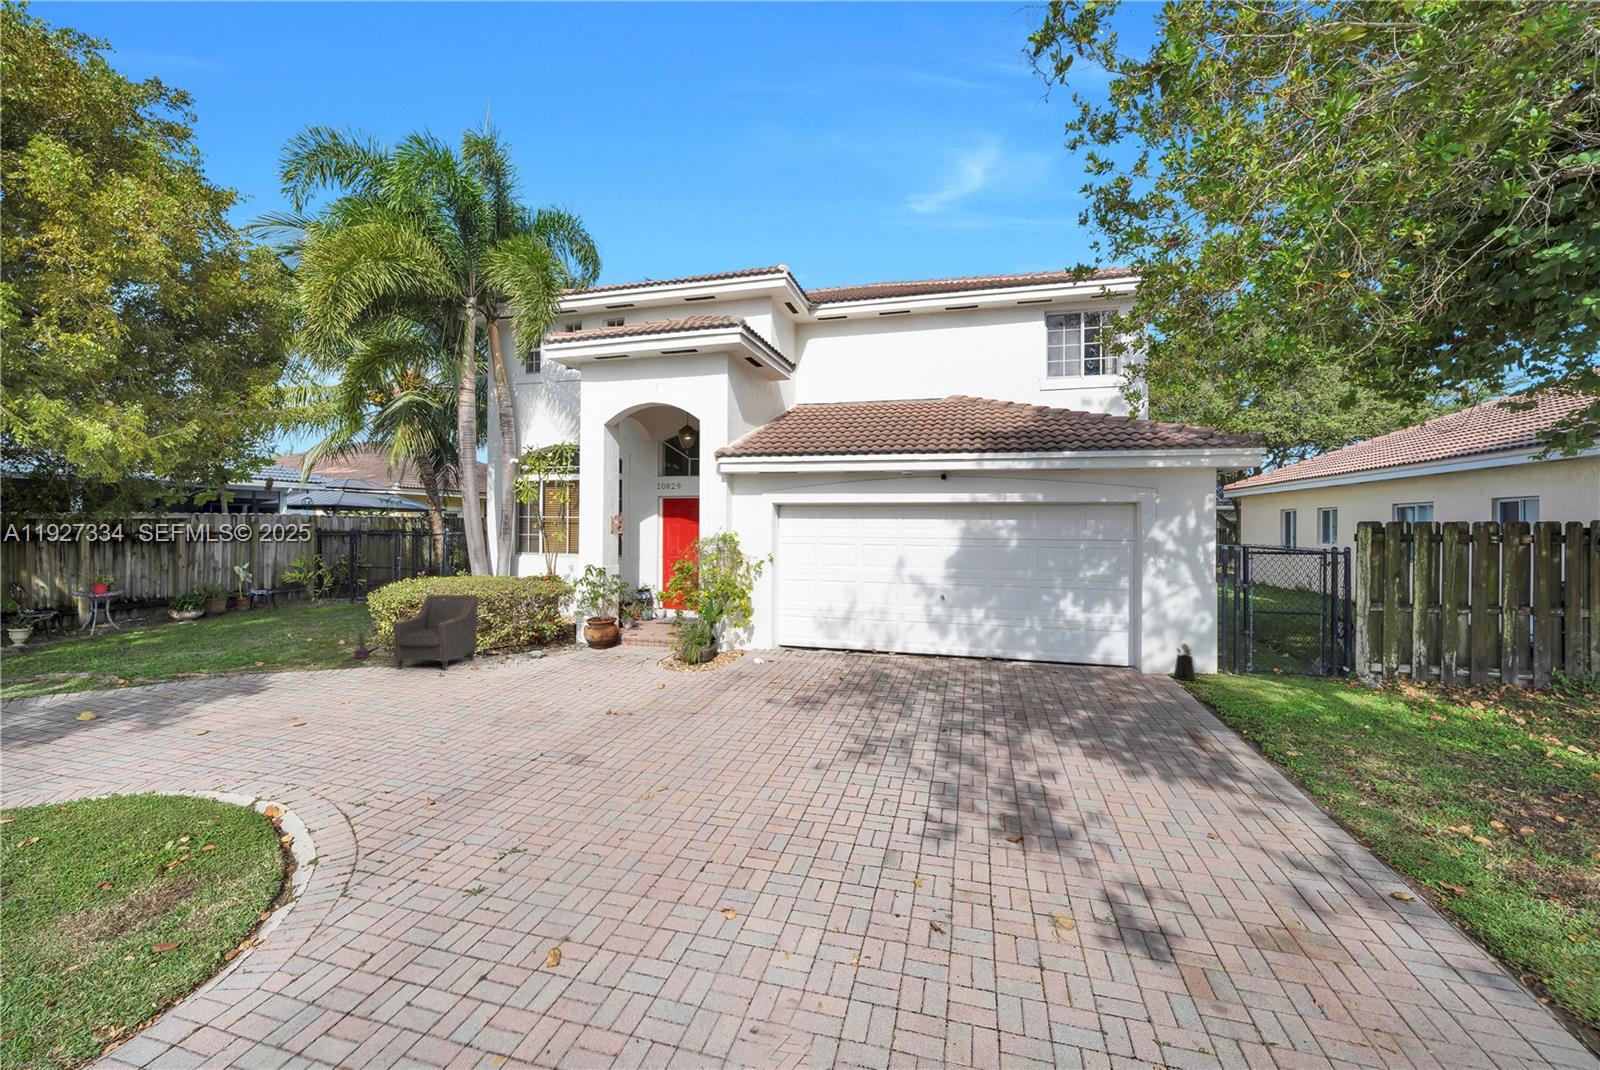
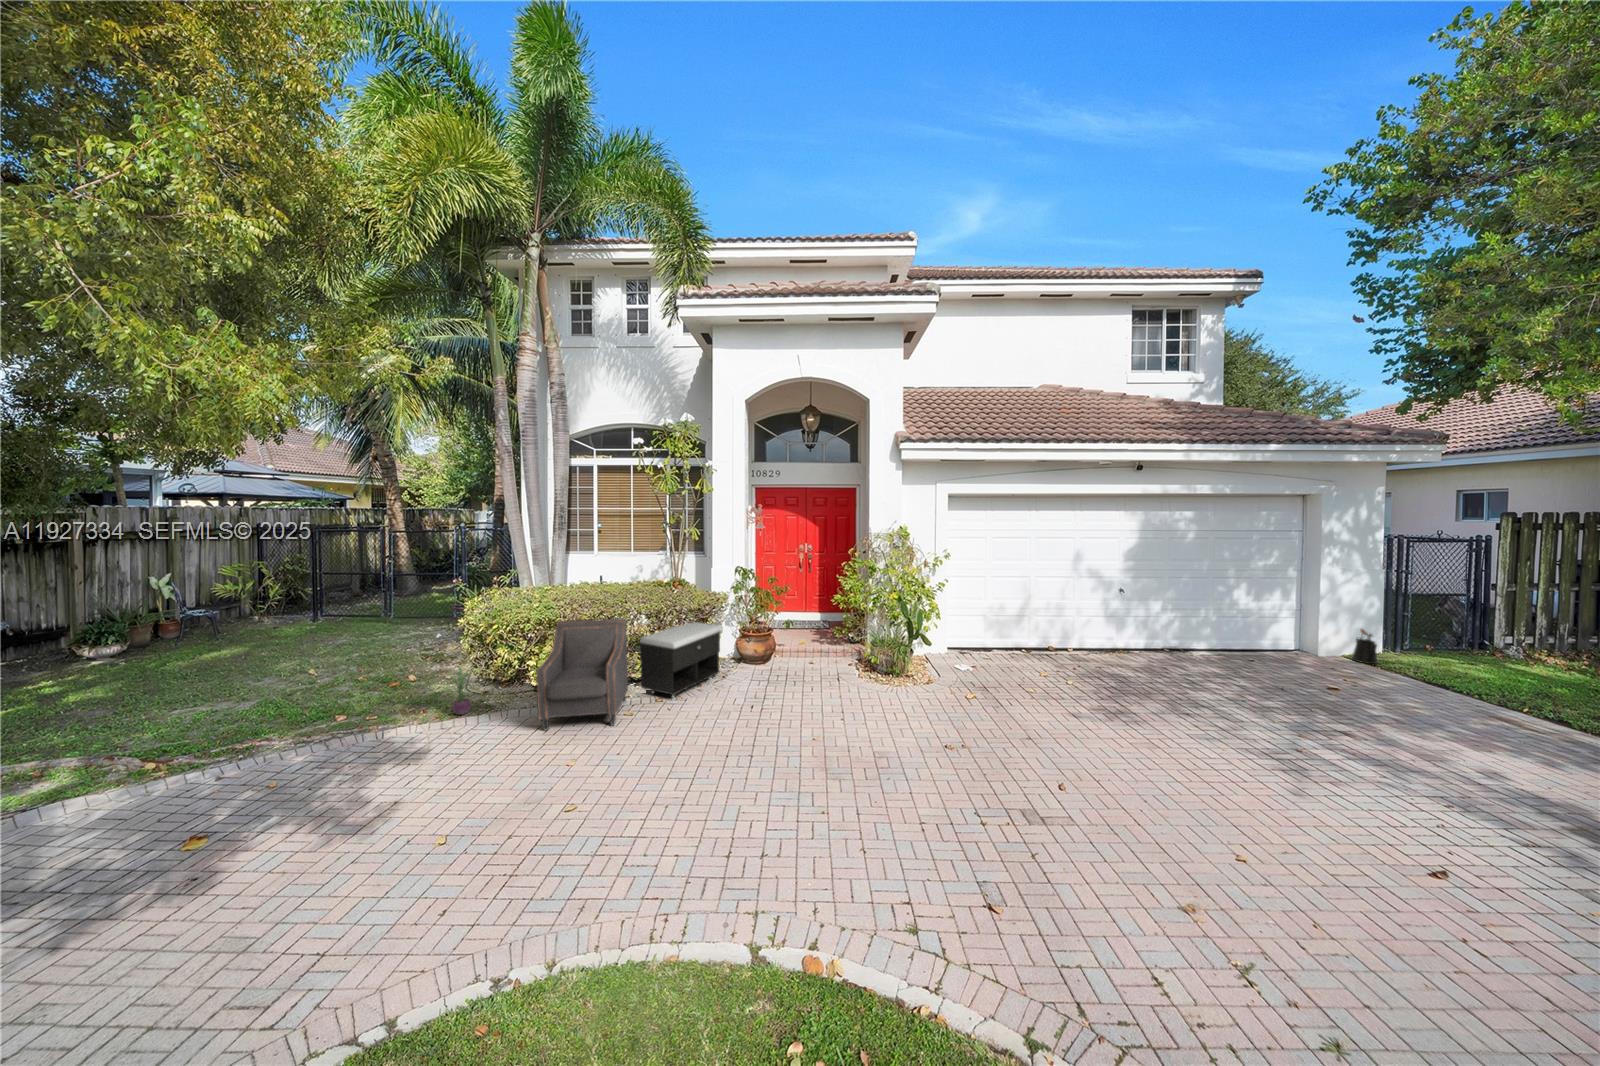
storage bench: none [490,606,563,660] -> present [640,622,721,698]

